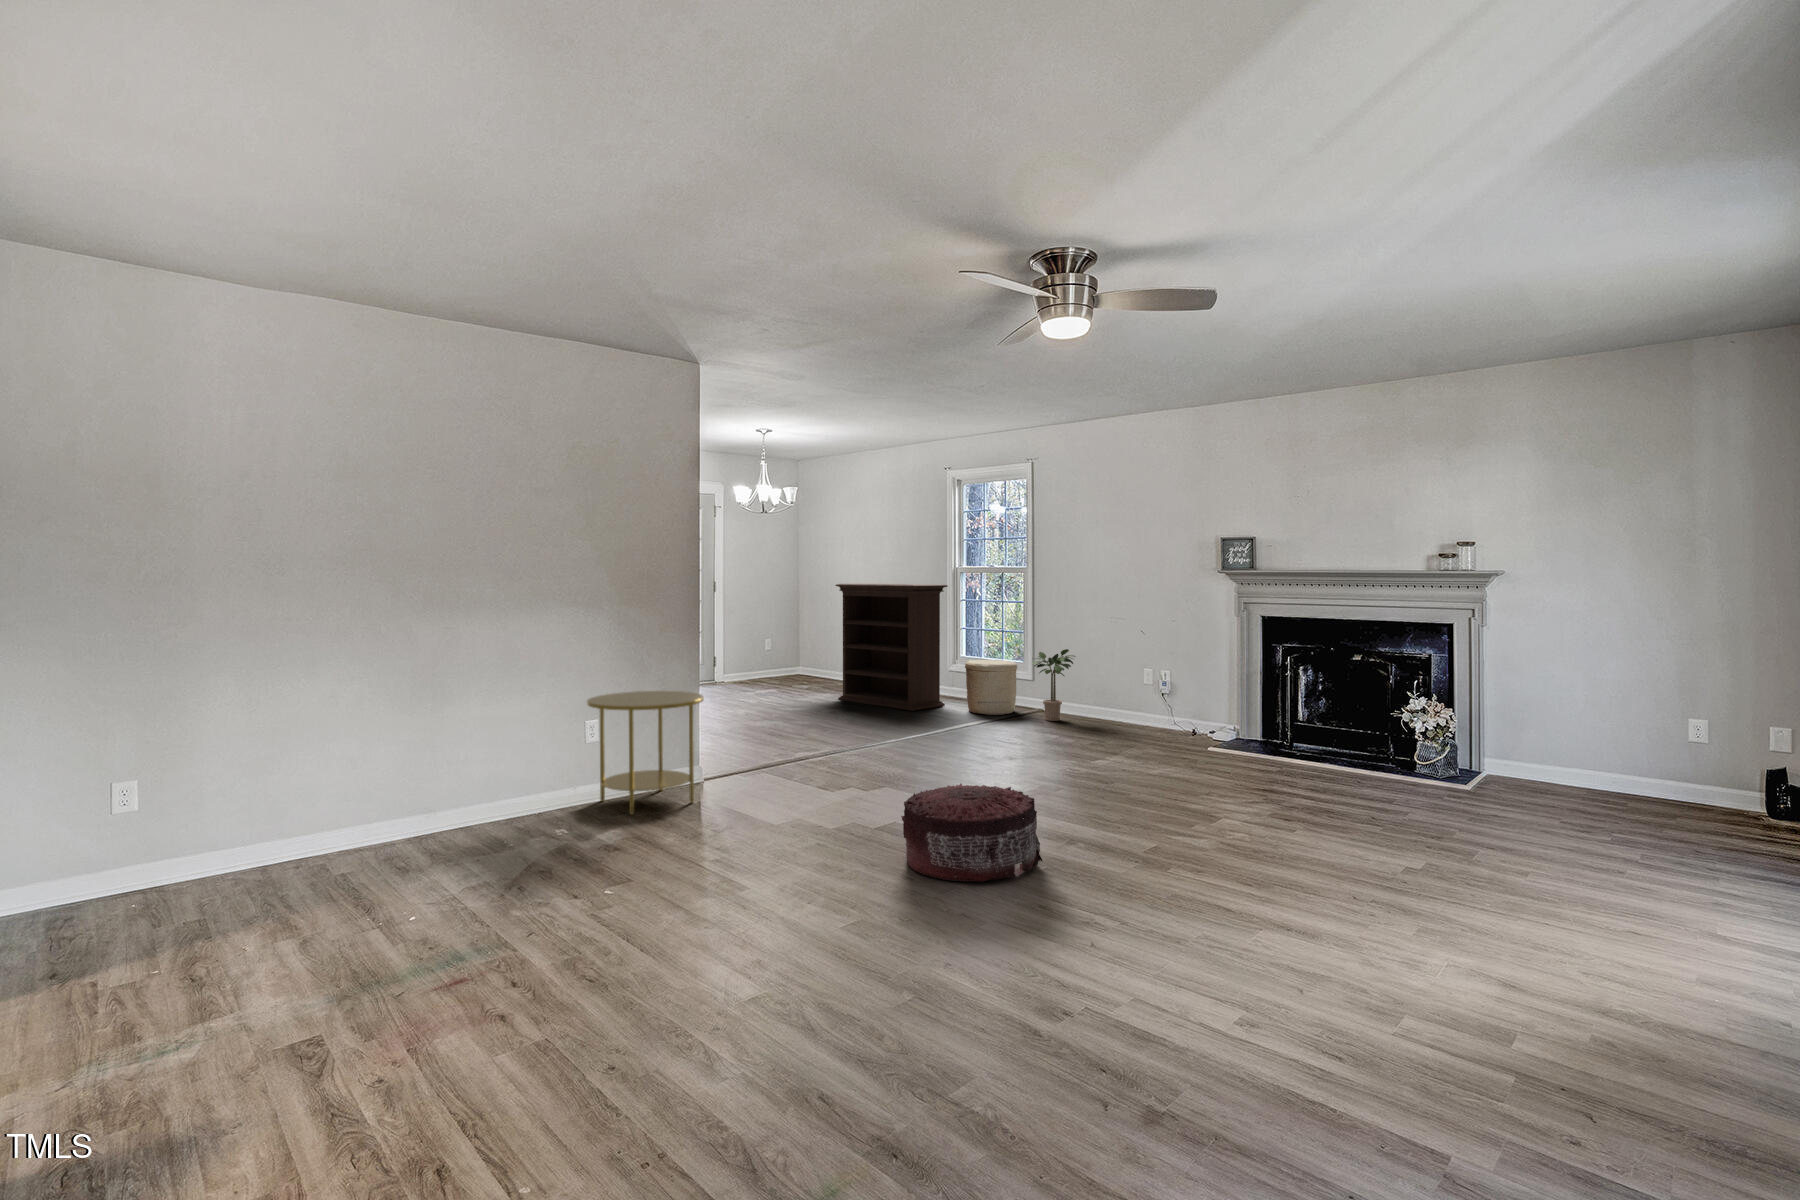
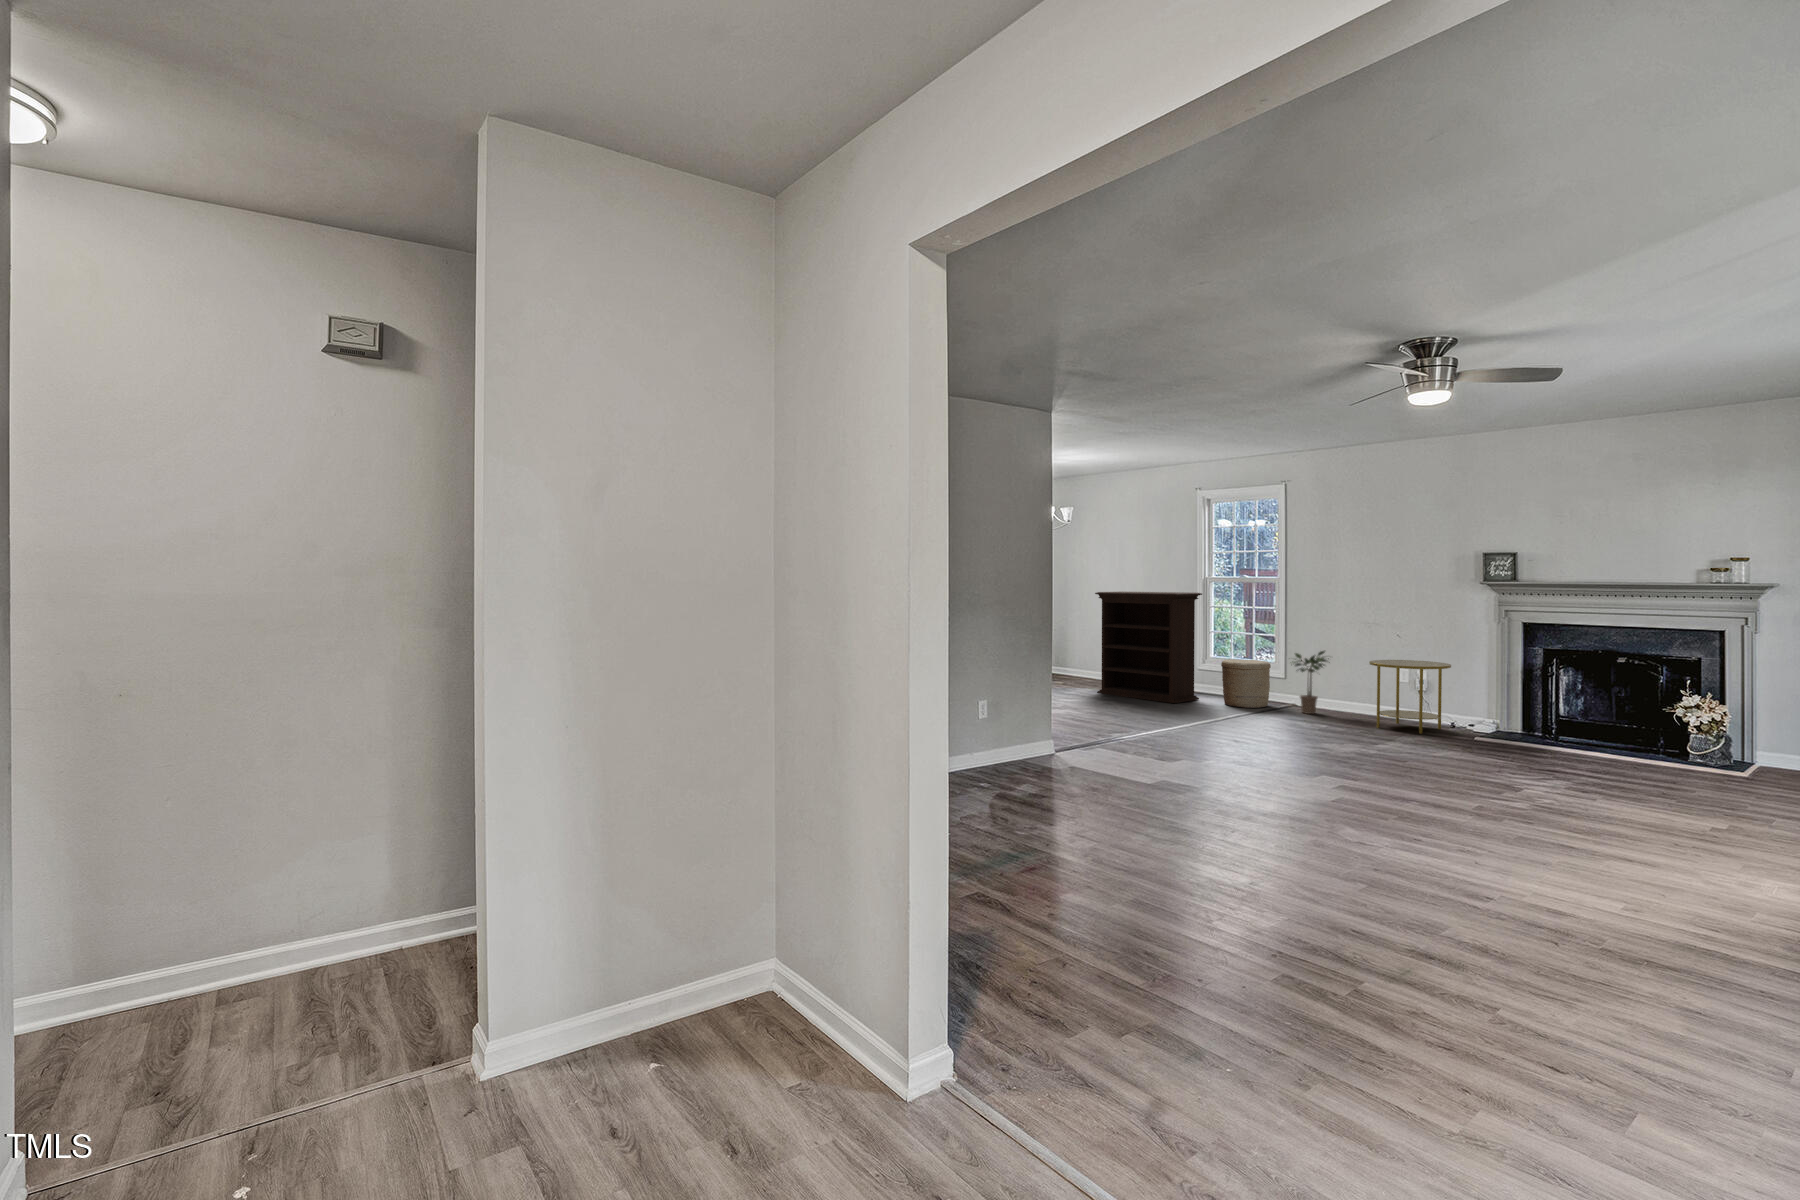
side table: present [587,691,704,814] -> present [1369,660,1451,734]
pouf: present [901,784,1042,882] -> none [1281,756,1403,829]

